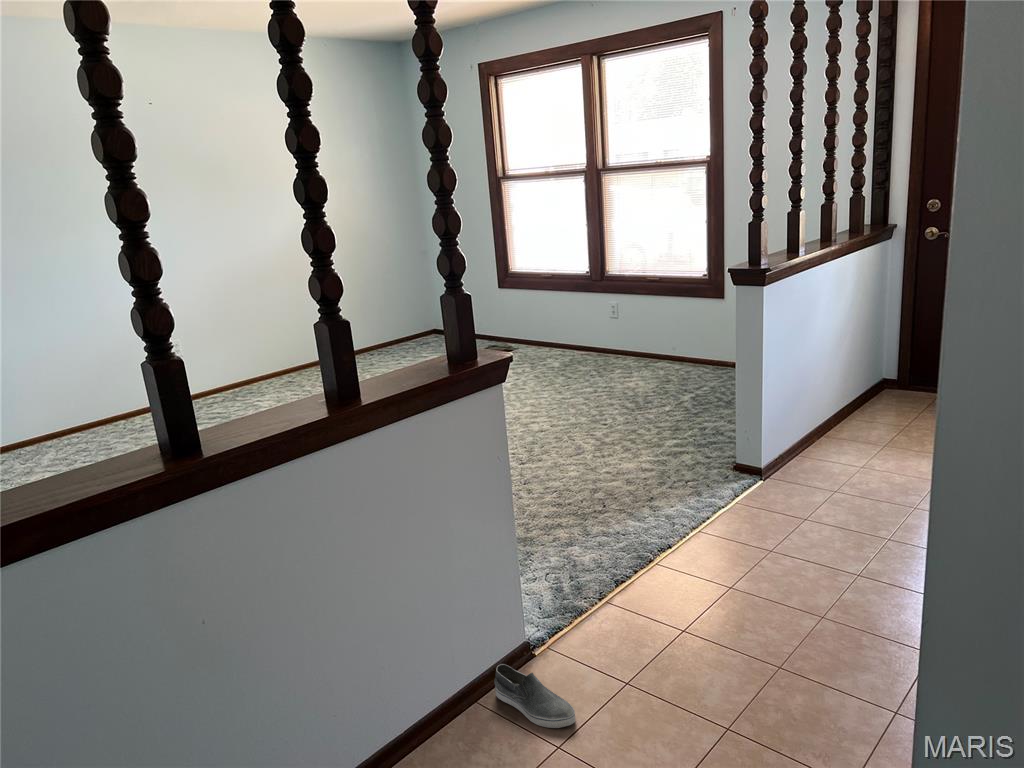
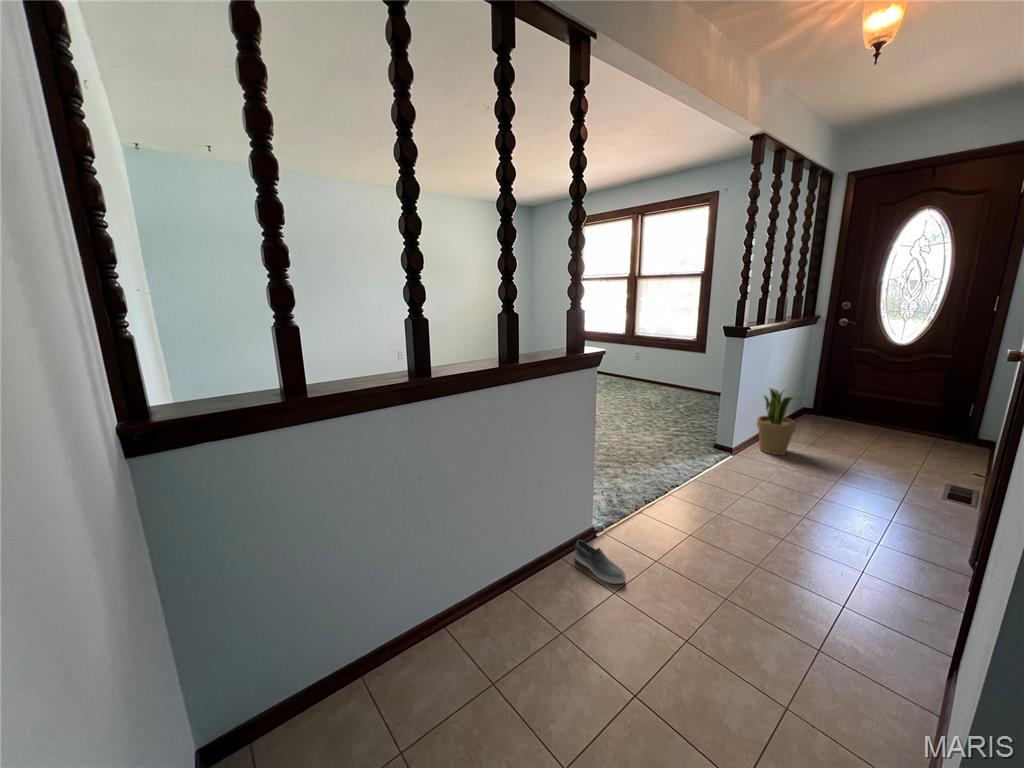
potted plant: none [800,360,869,472] -> present [757,389,804,455]

